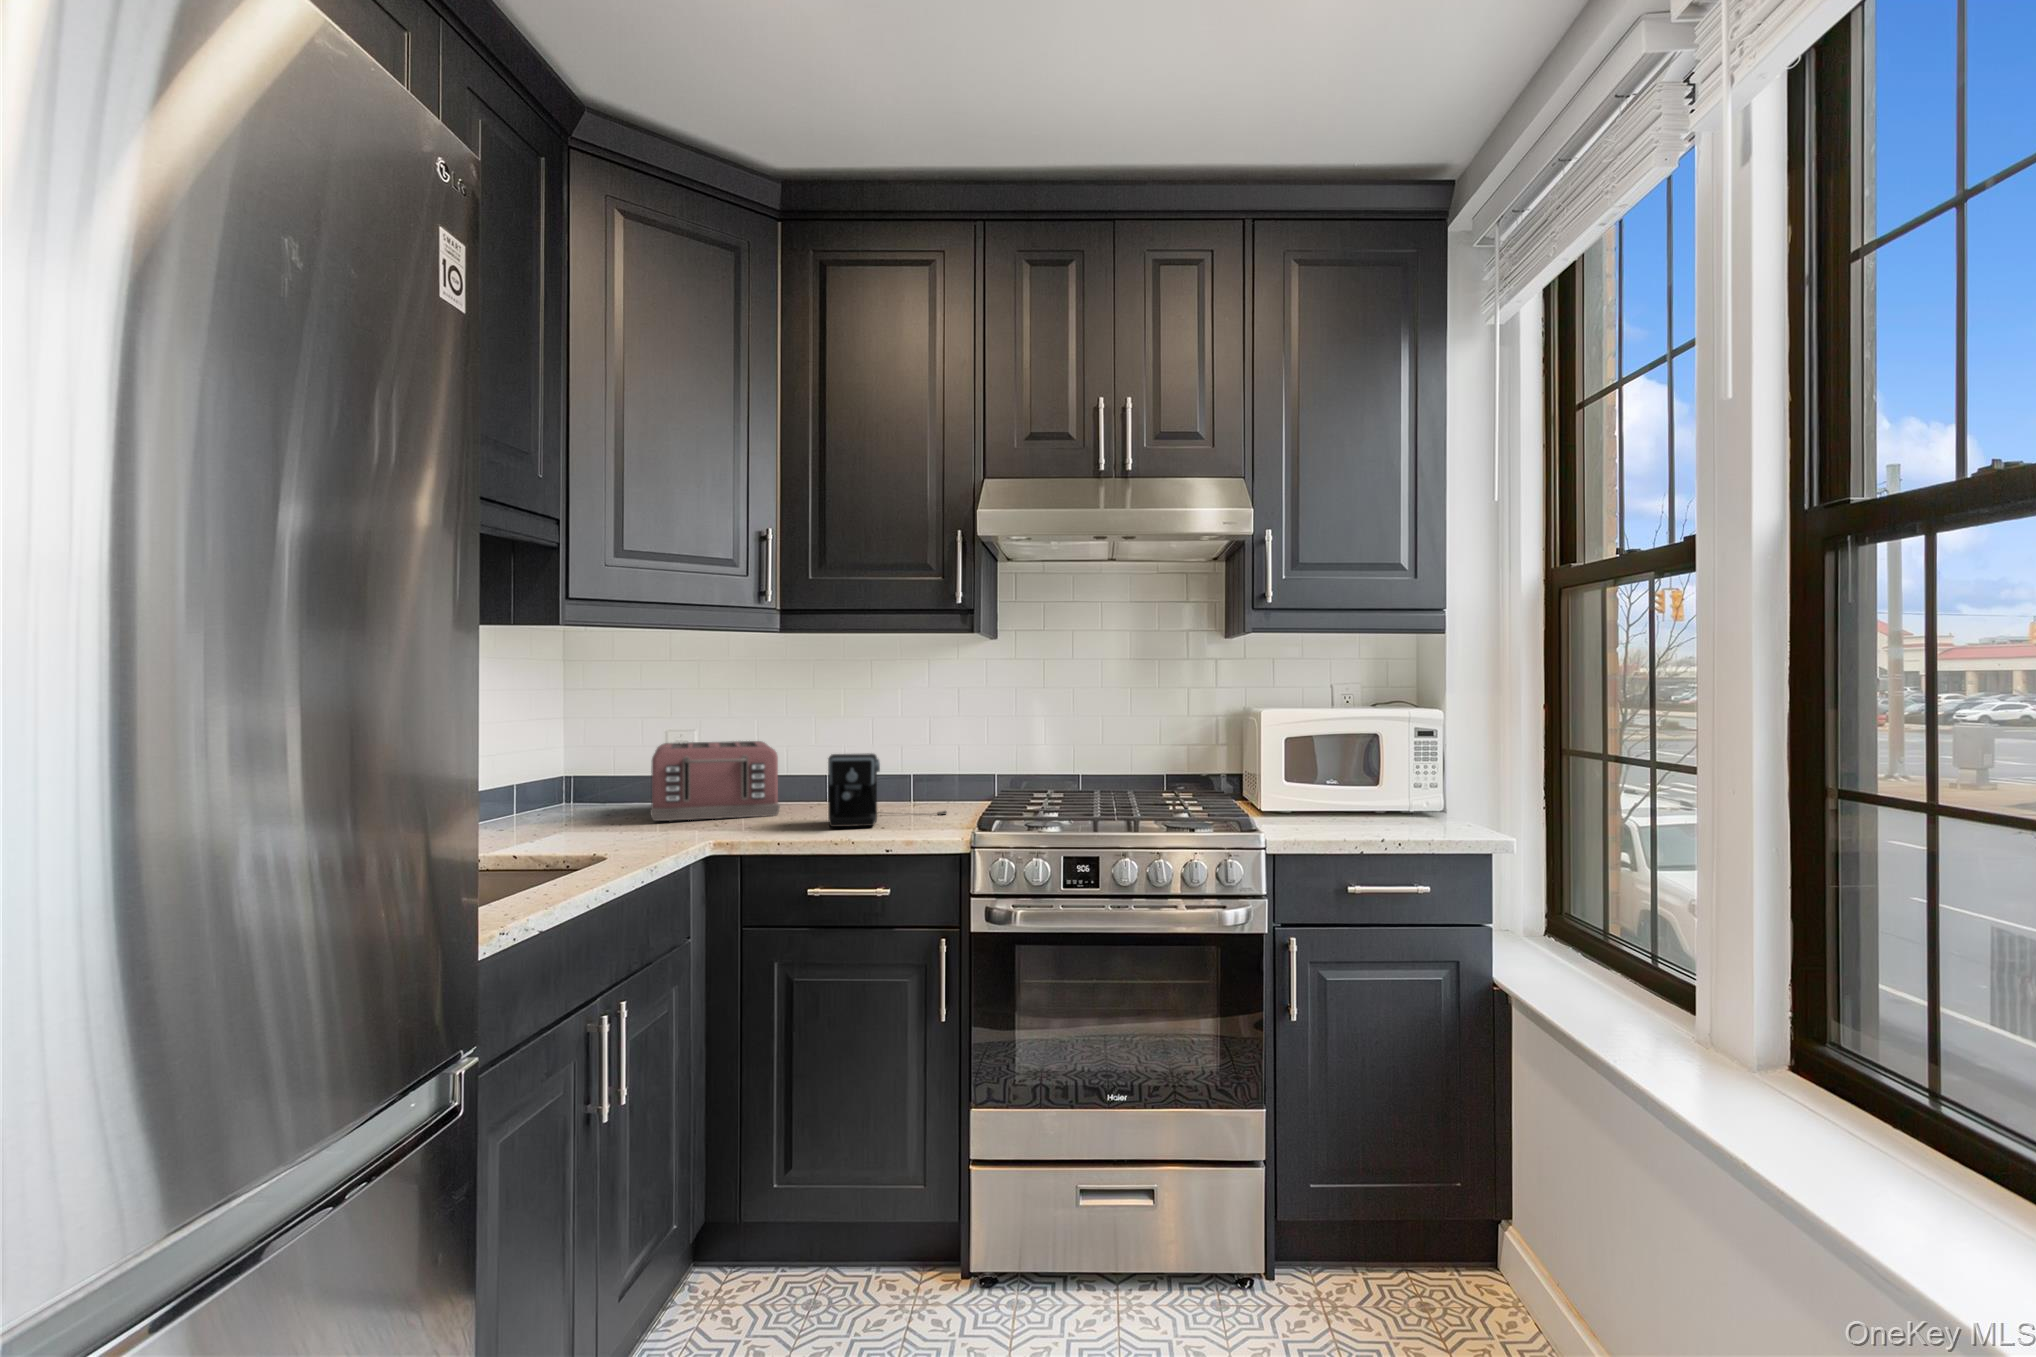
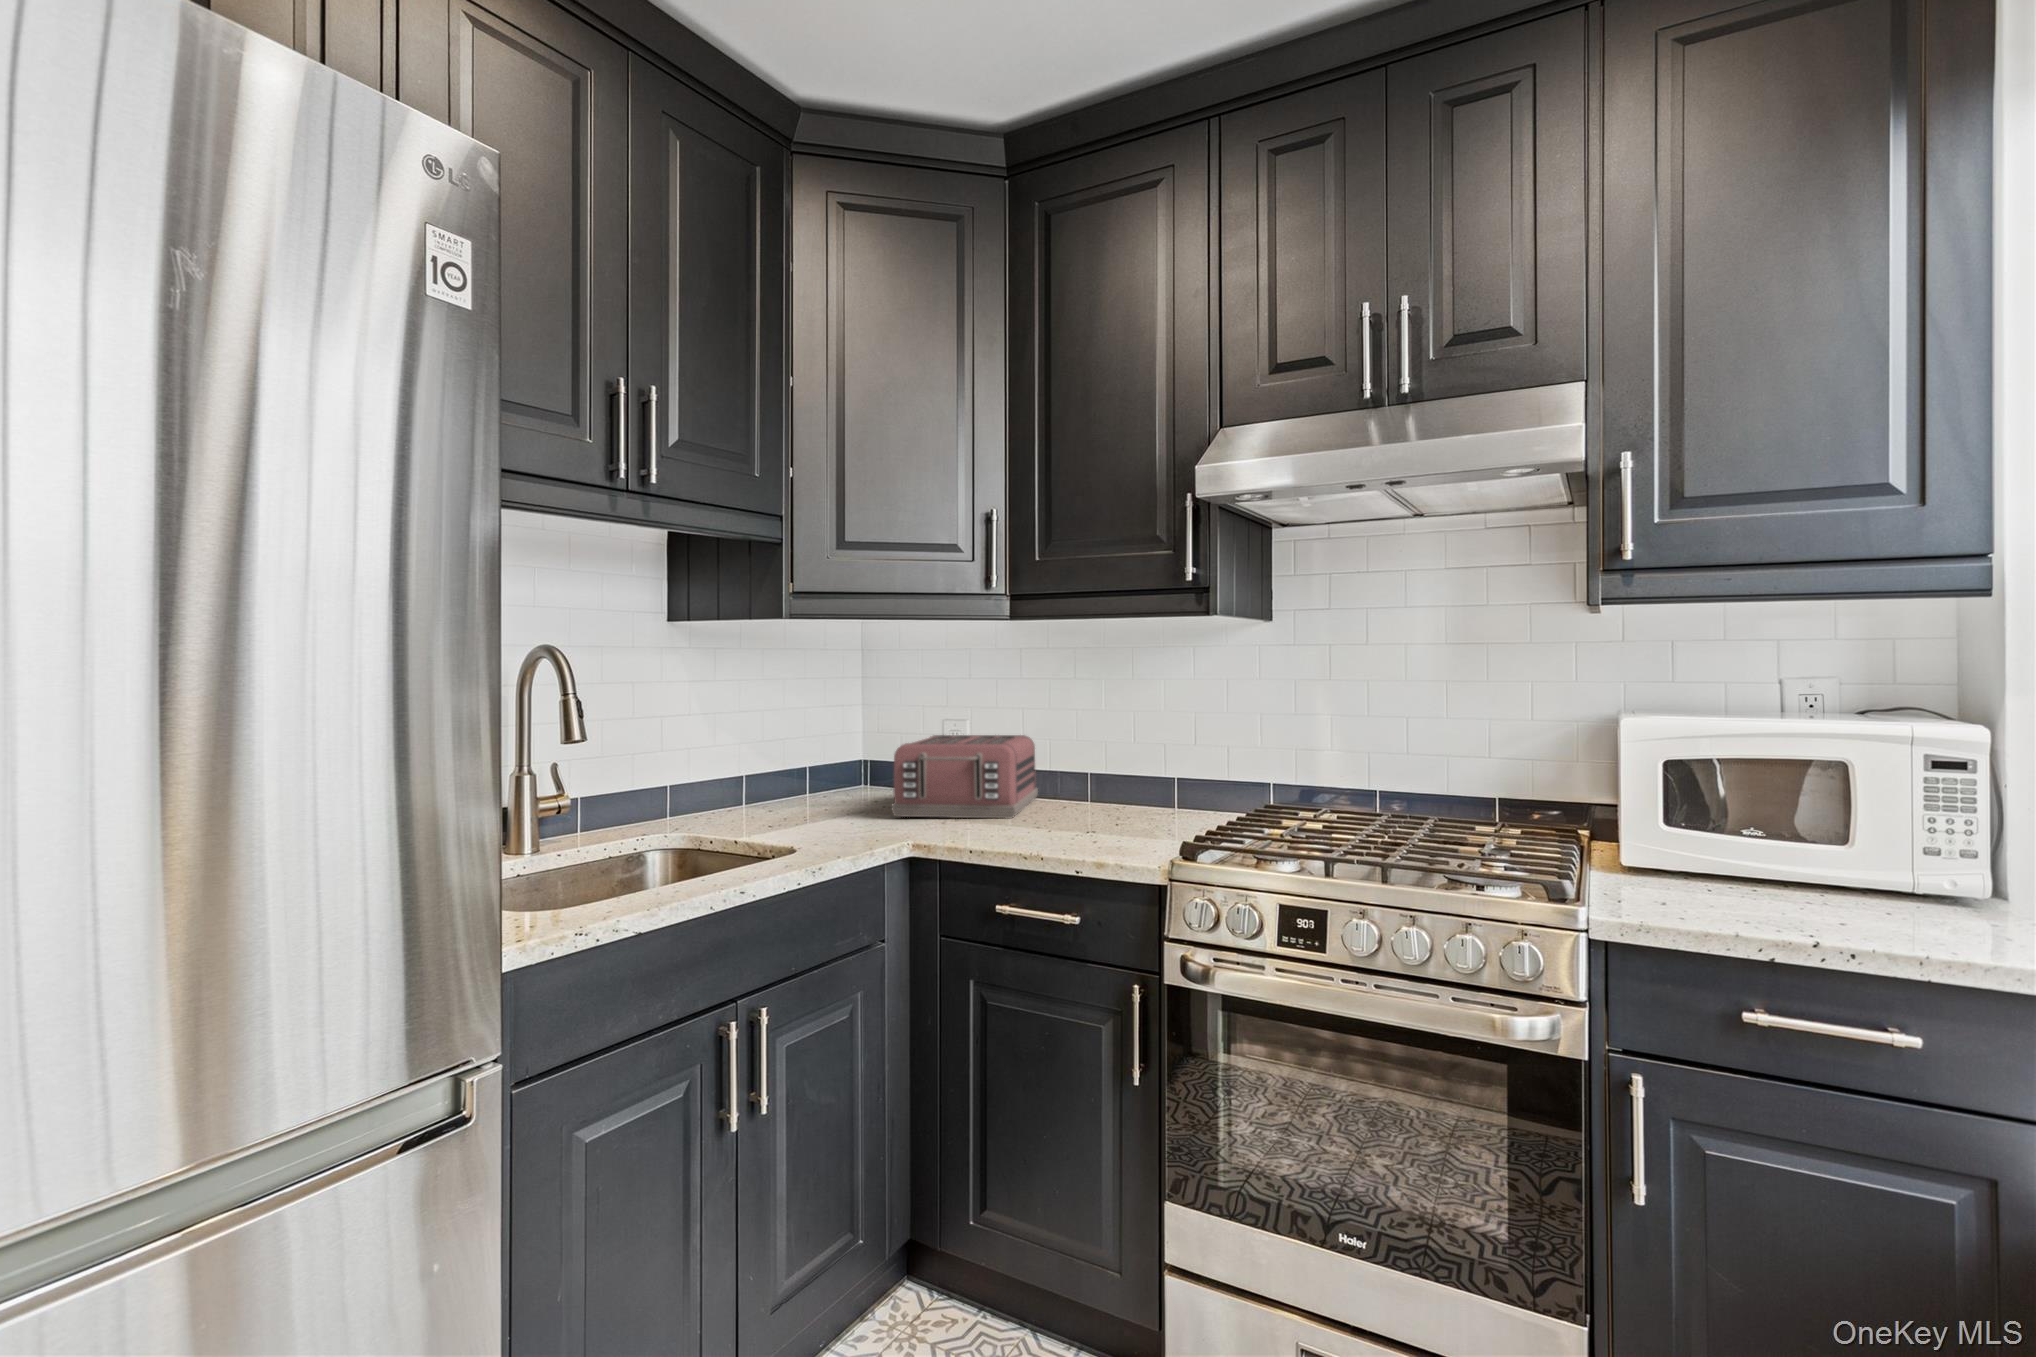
coffee maker: present [828,753,947,827] -> none [1026,757,1179,844]

